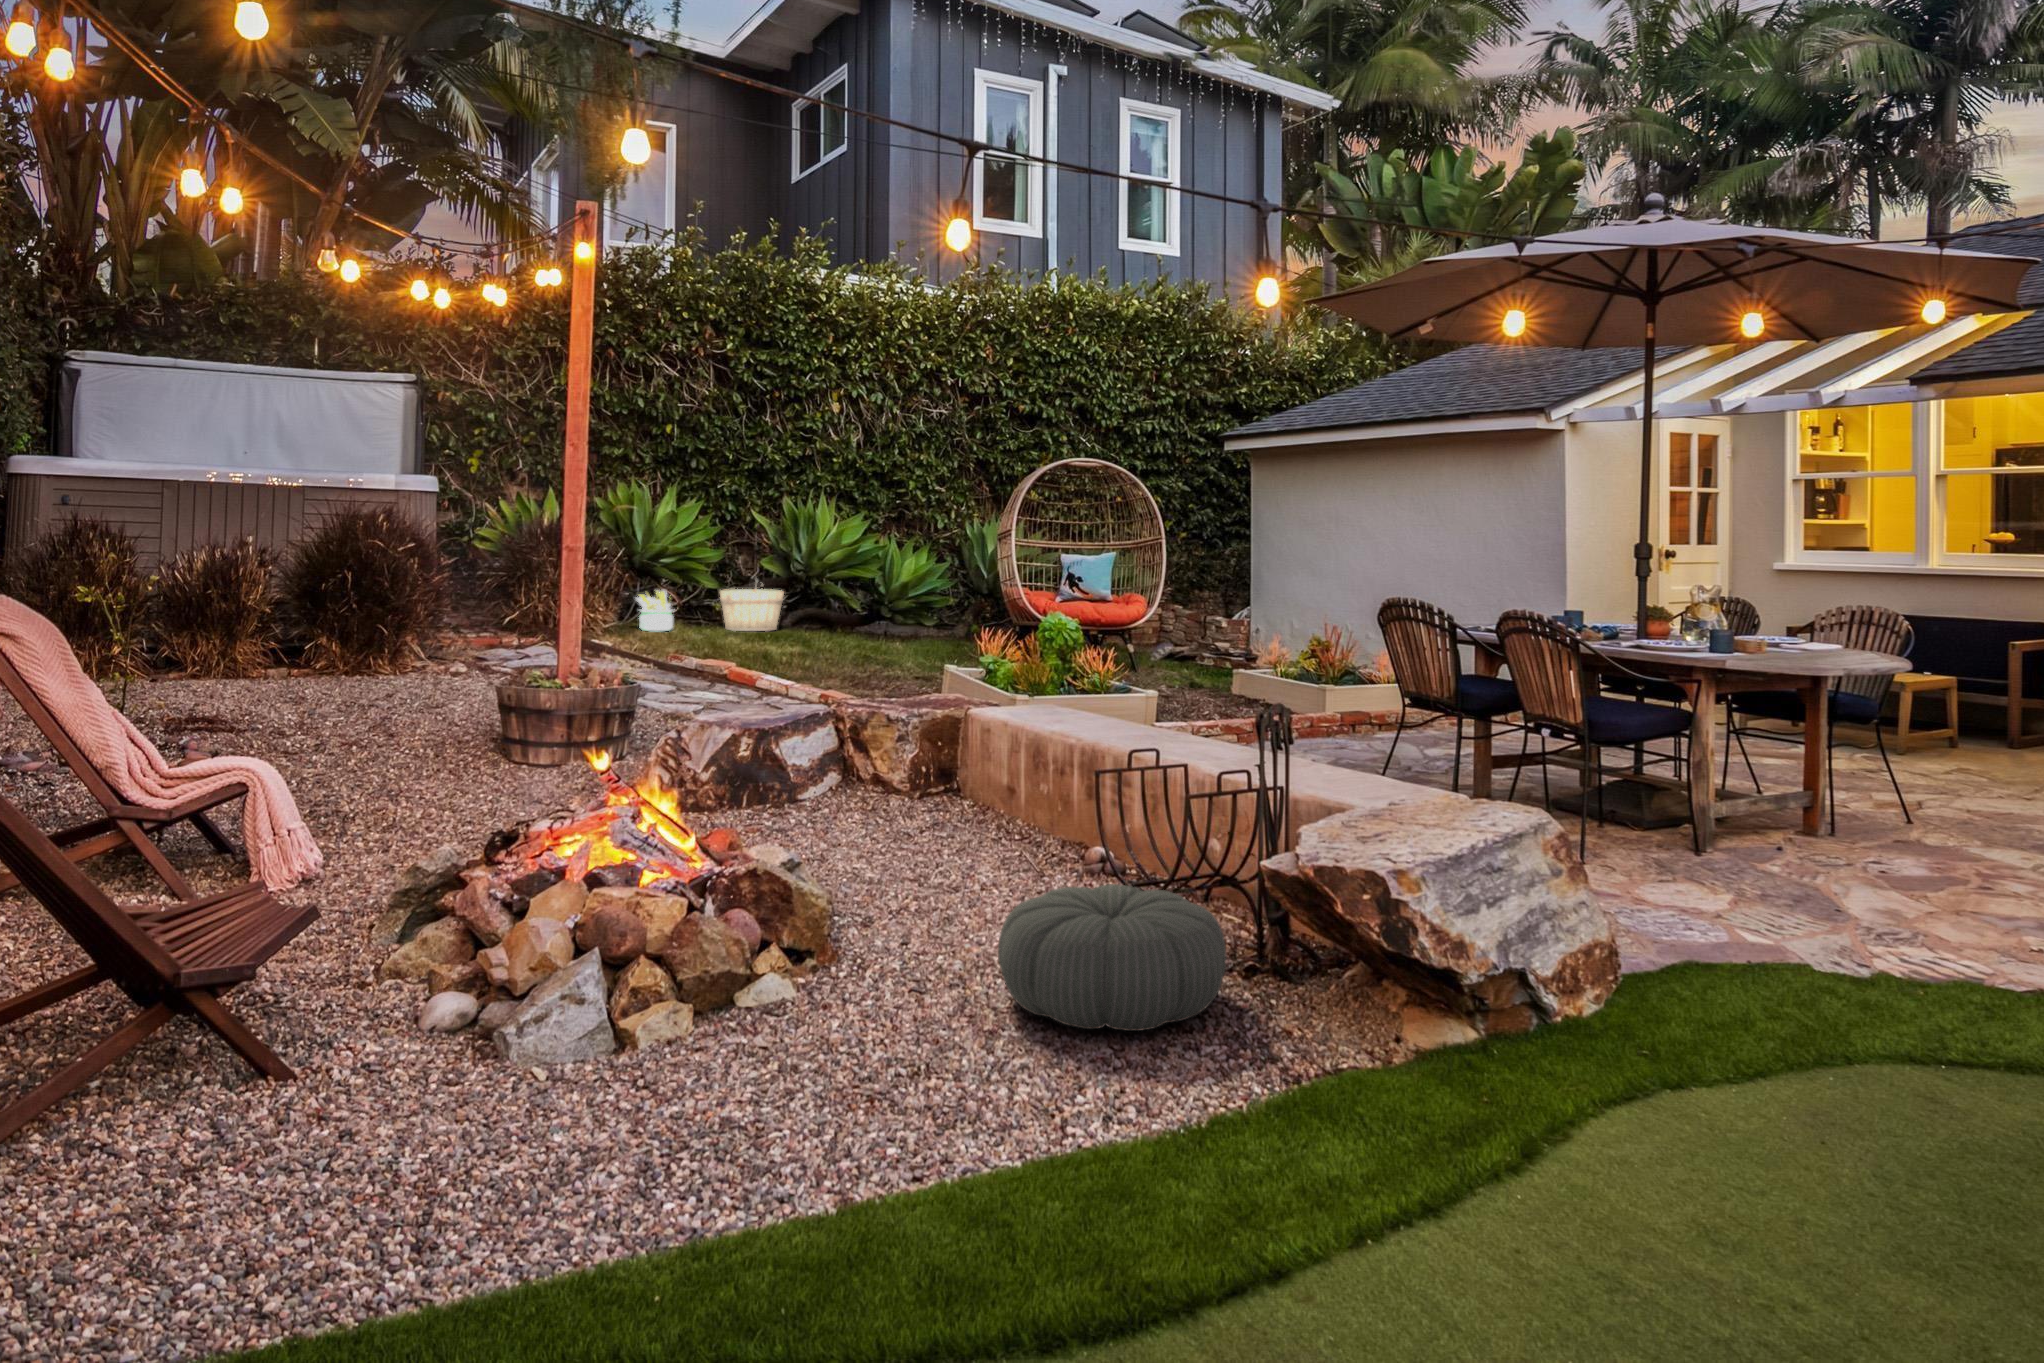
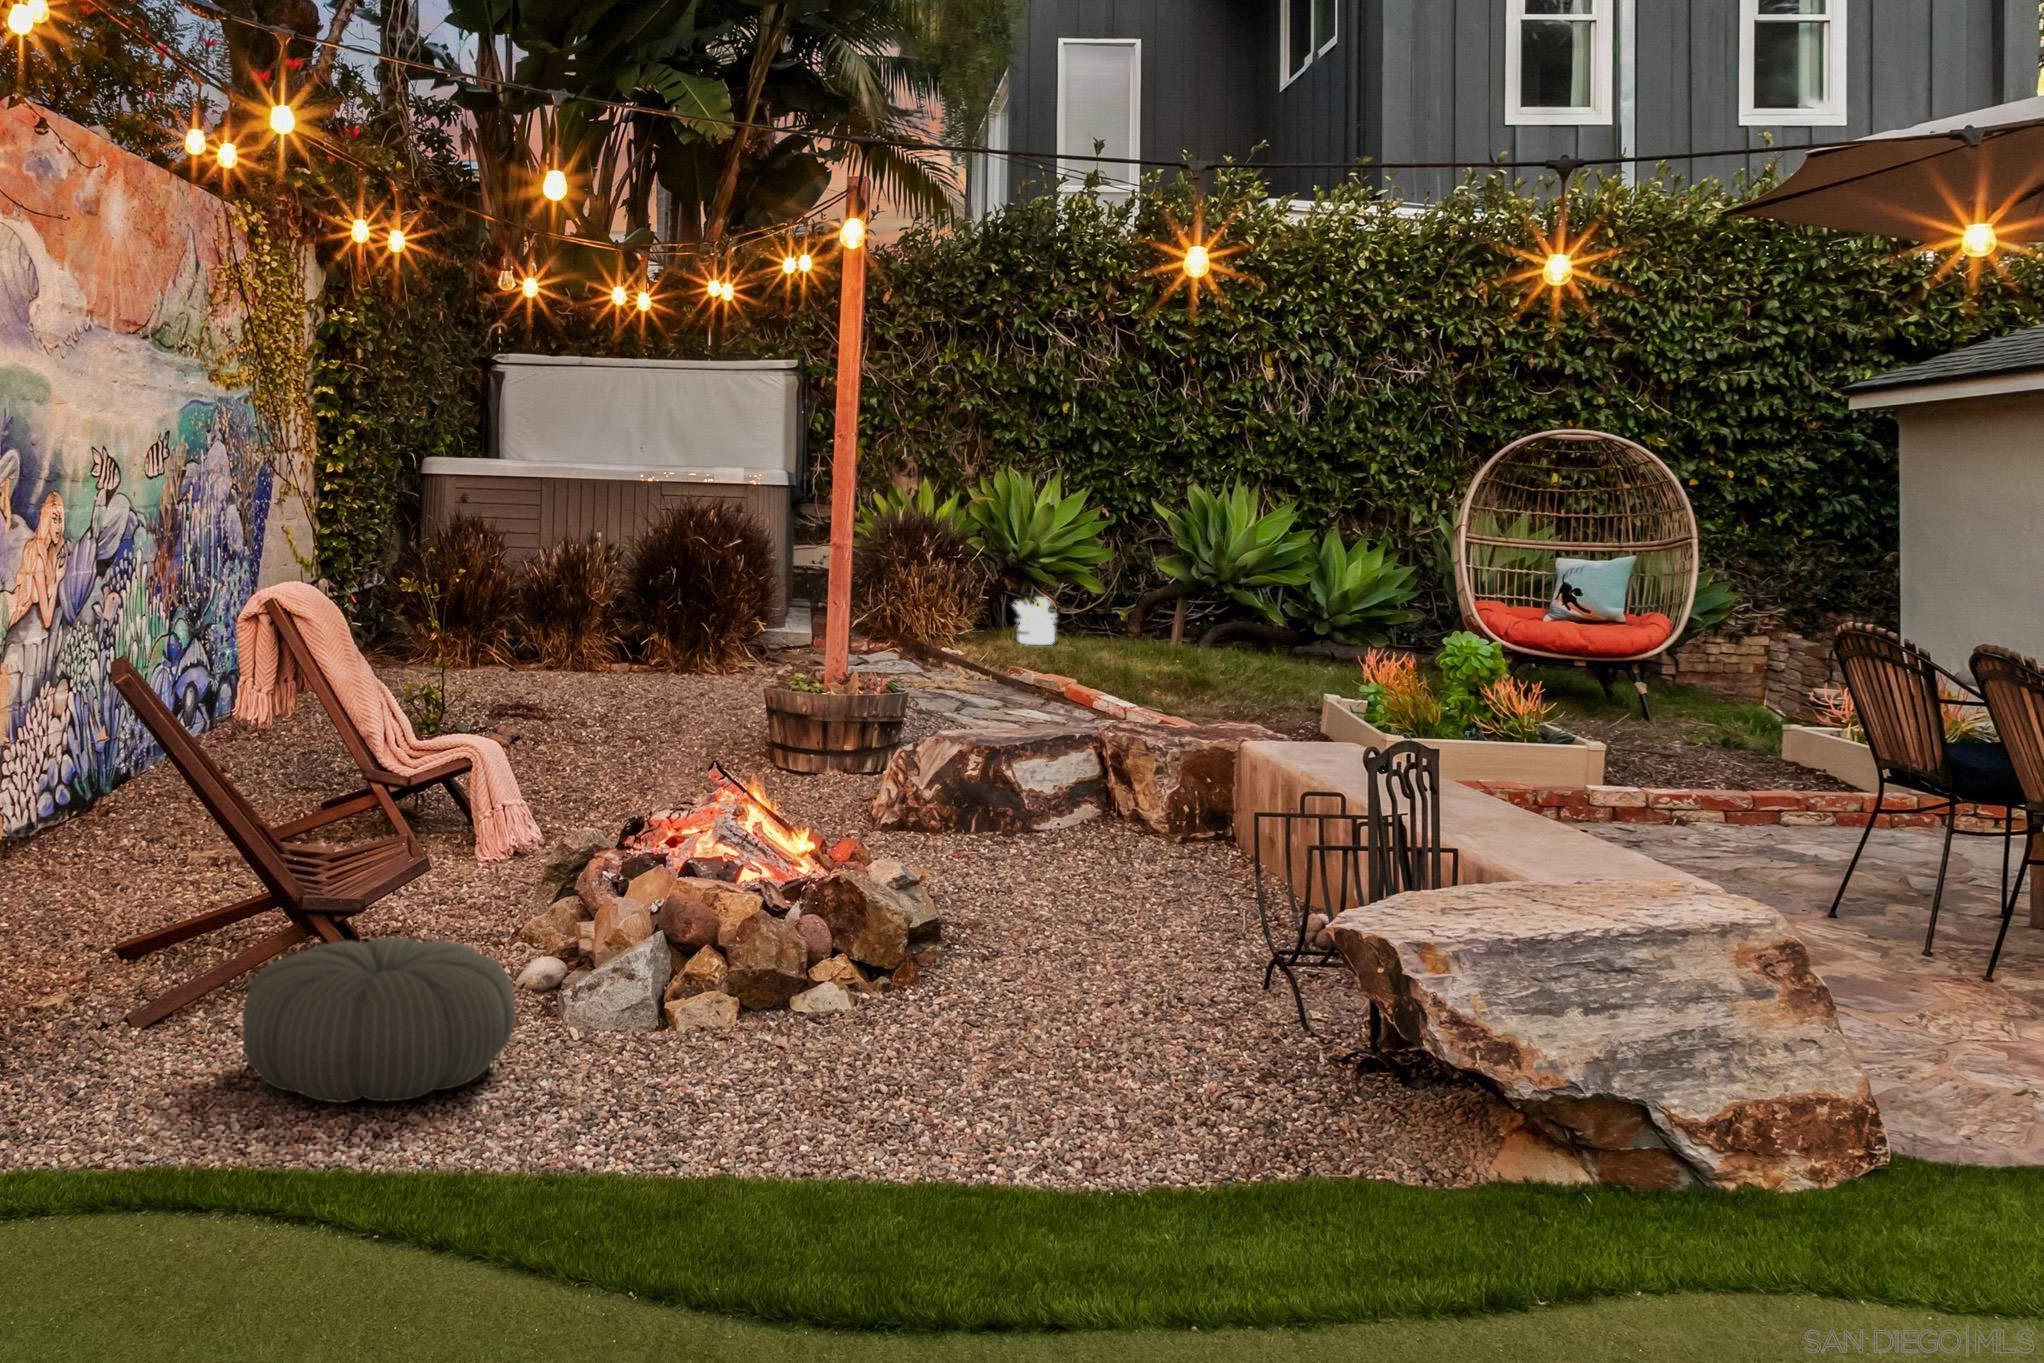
wooden bucket: present [720,580,784,631] -> none [1115,583,1193,649]
pouf: present [998,884,1227,1031] -> present [242,937,516,1103]

